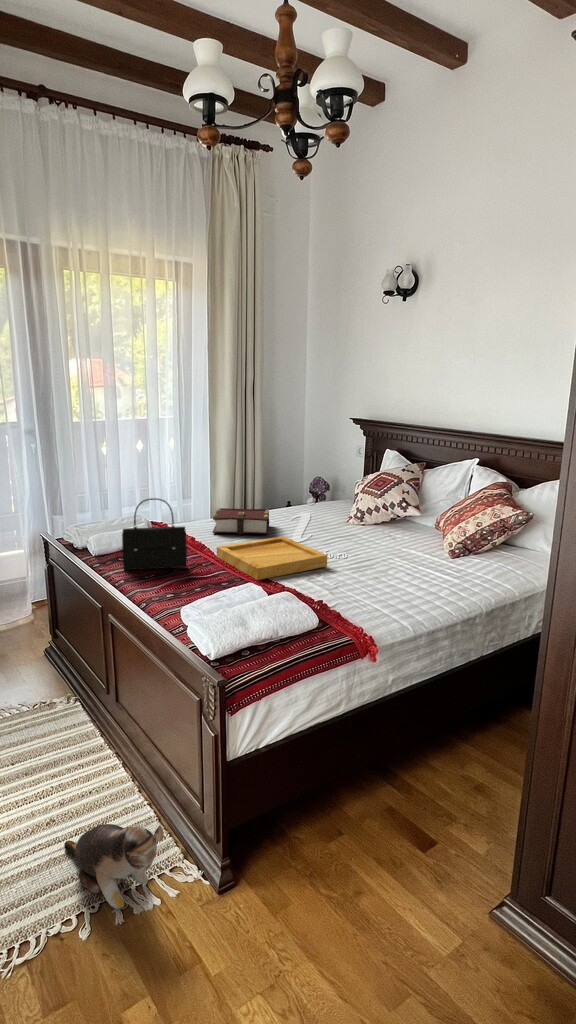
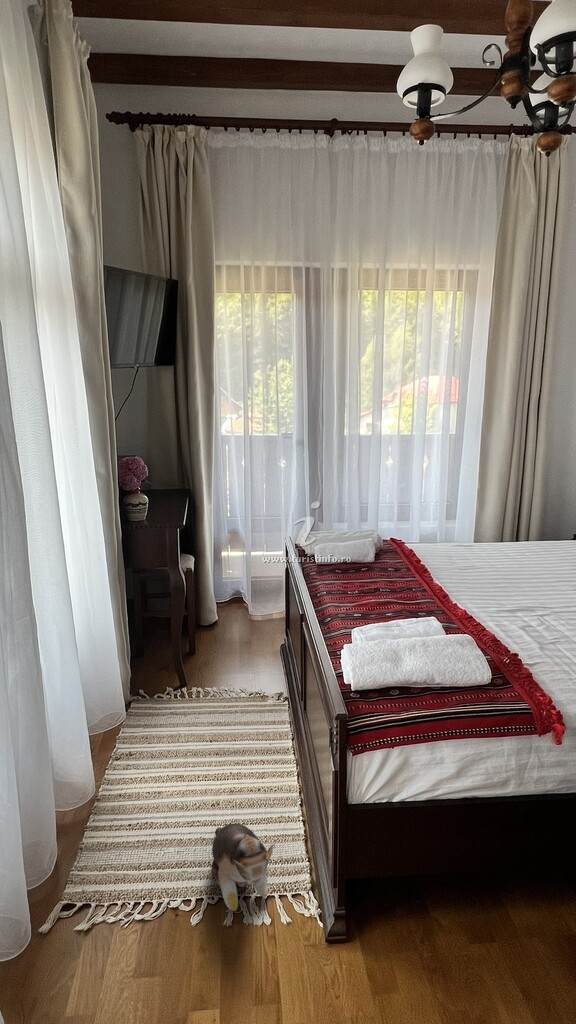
handbag: present [122,498,187,570] -> none [333,515,398,589]
book: present [213,508,269,534] -> none [448,532,519,567]
tray: present [217,536,327,580] -> none [436,572,557,616]

